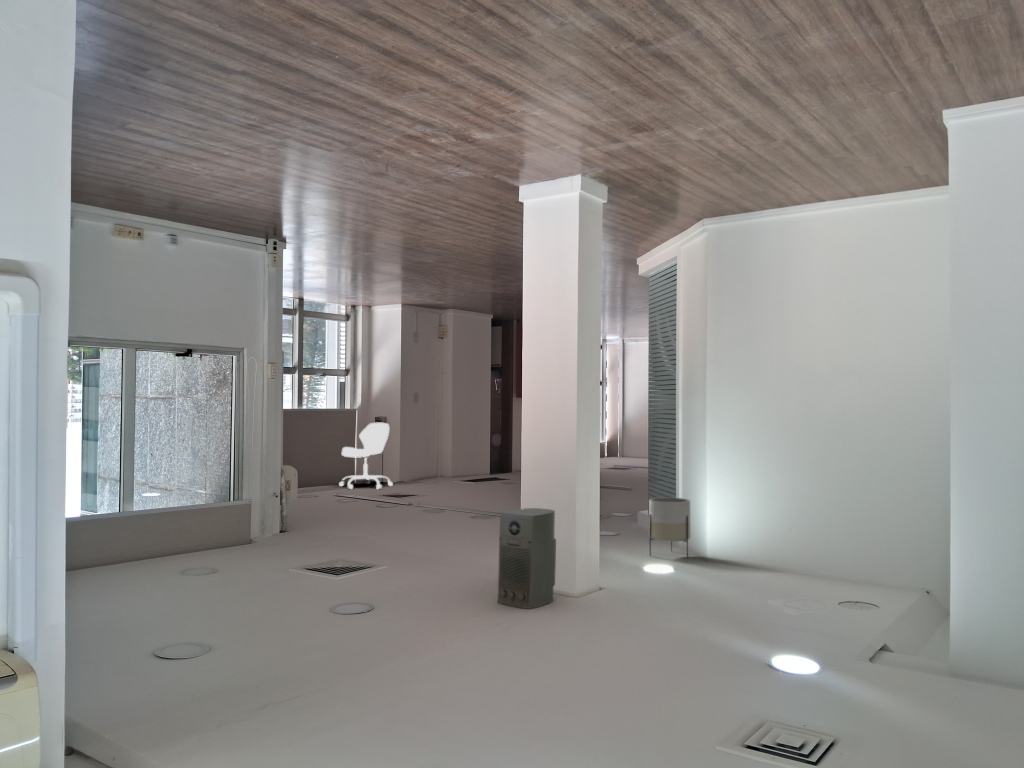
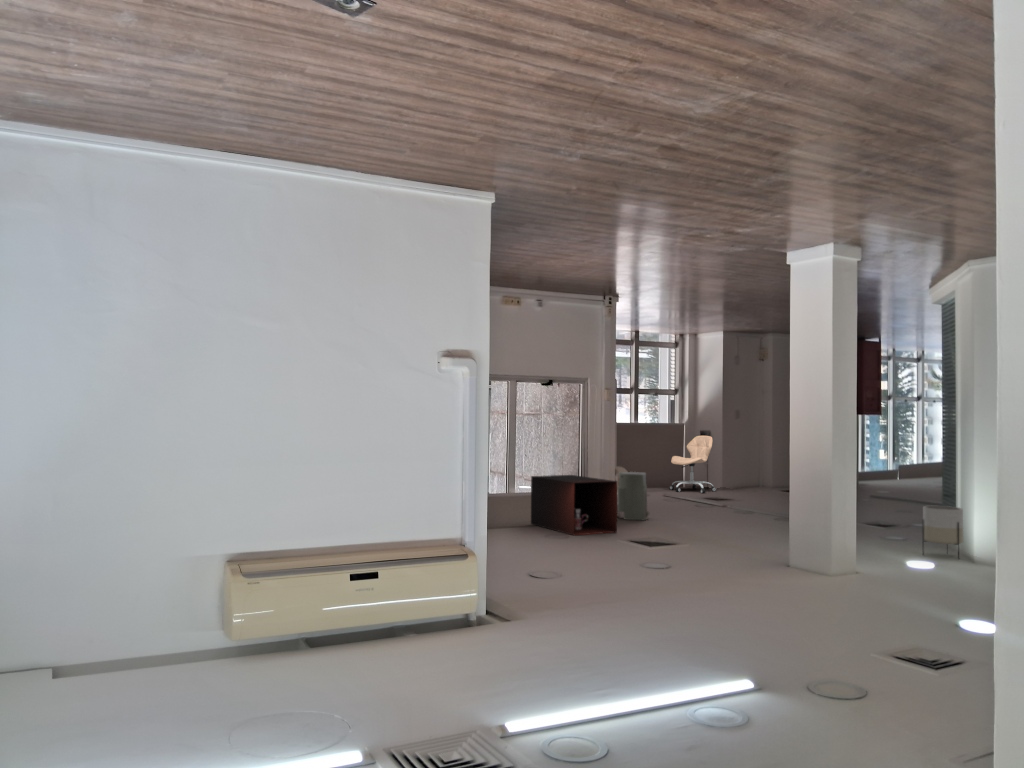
storage cabinet: none [160,479,286,565] -> present [531,475,617,535]
air purifier: present [498,508,556,609] -> present [618,472,649,520]

